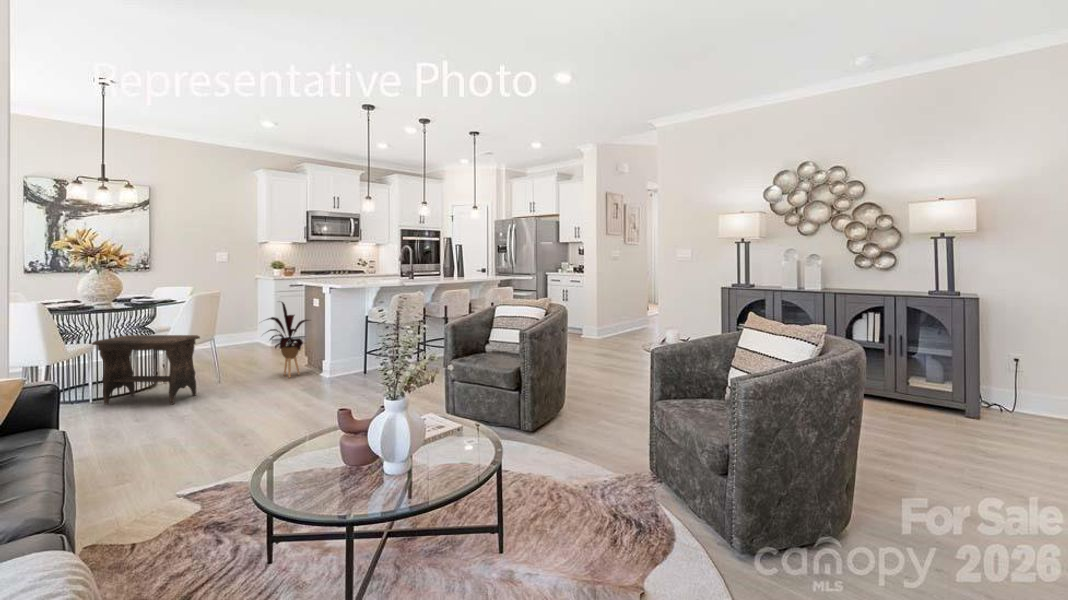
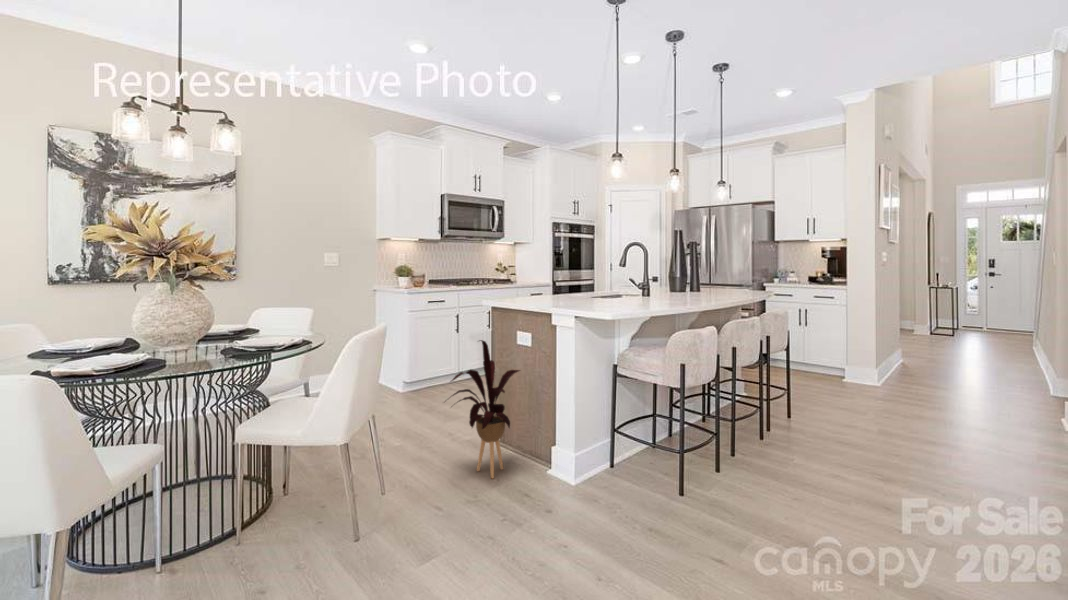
footstool: present [92,335,200,404] -> none [158,413,363,575]

